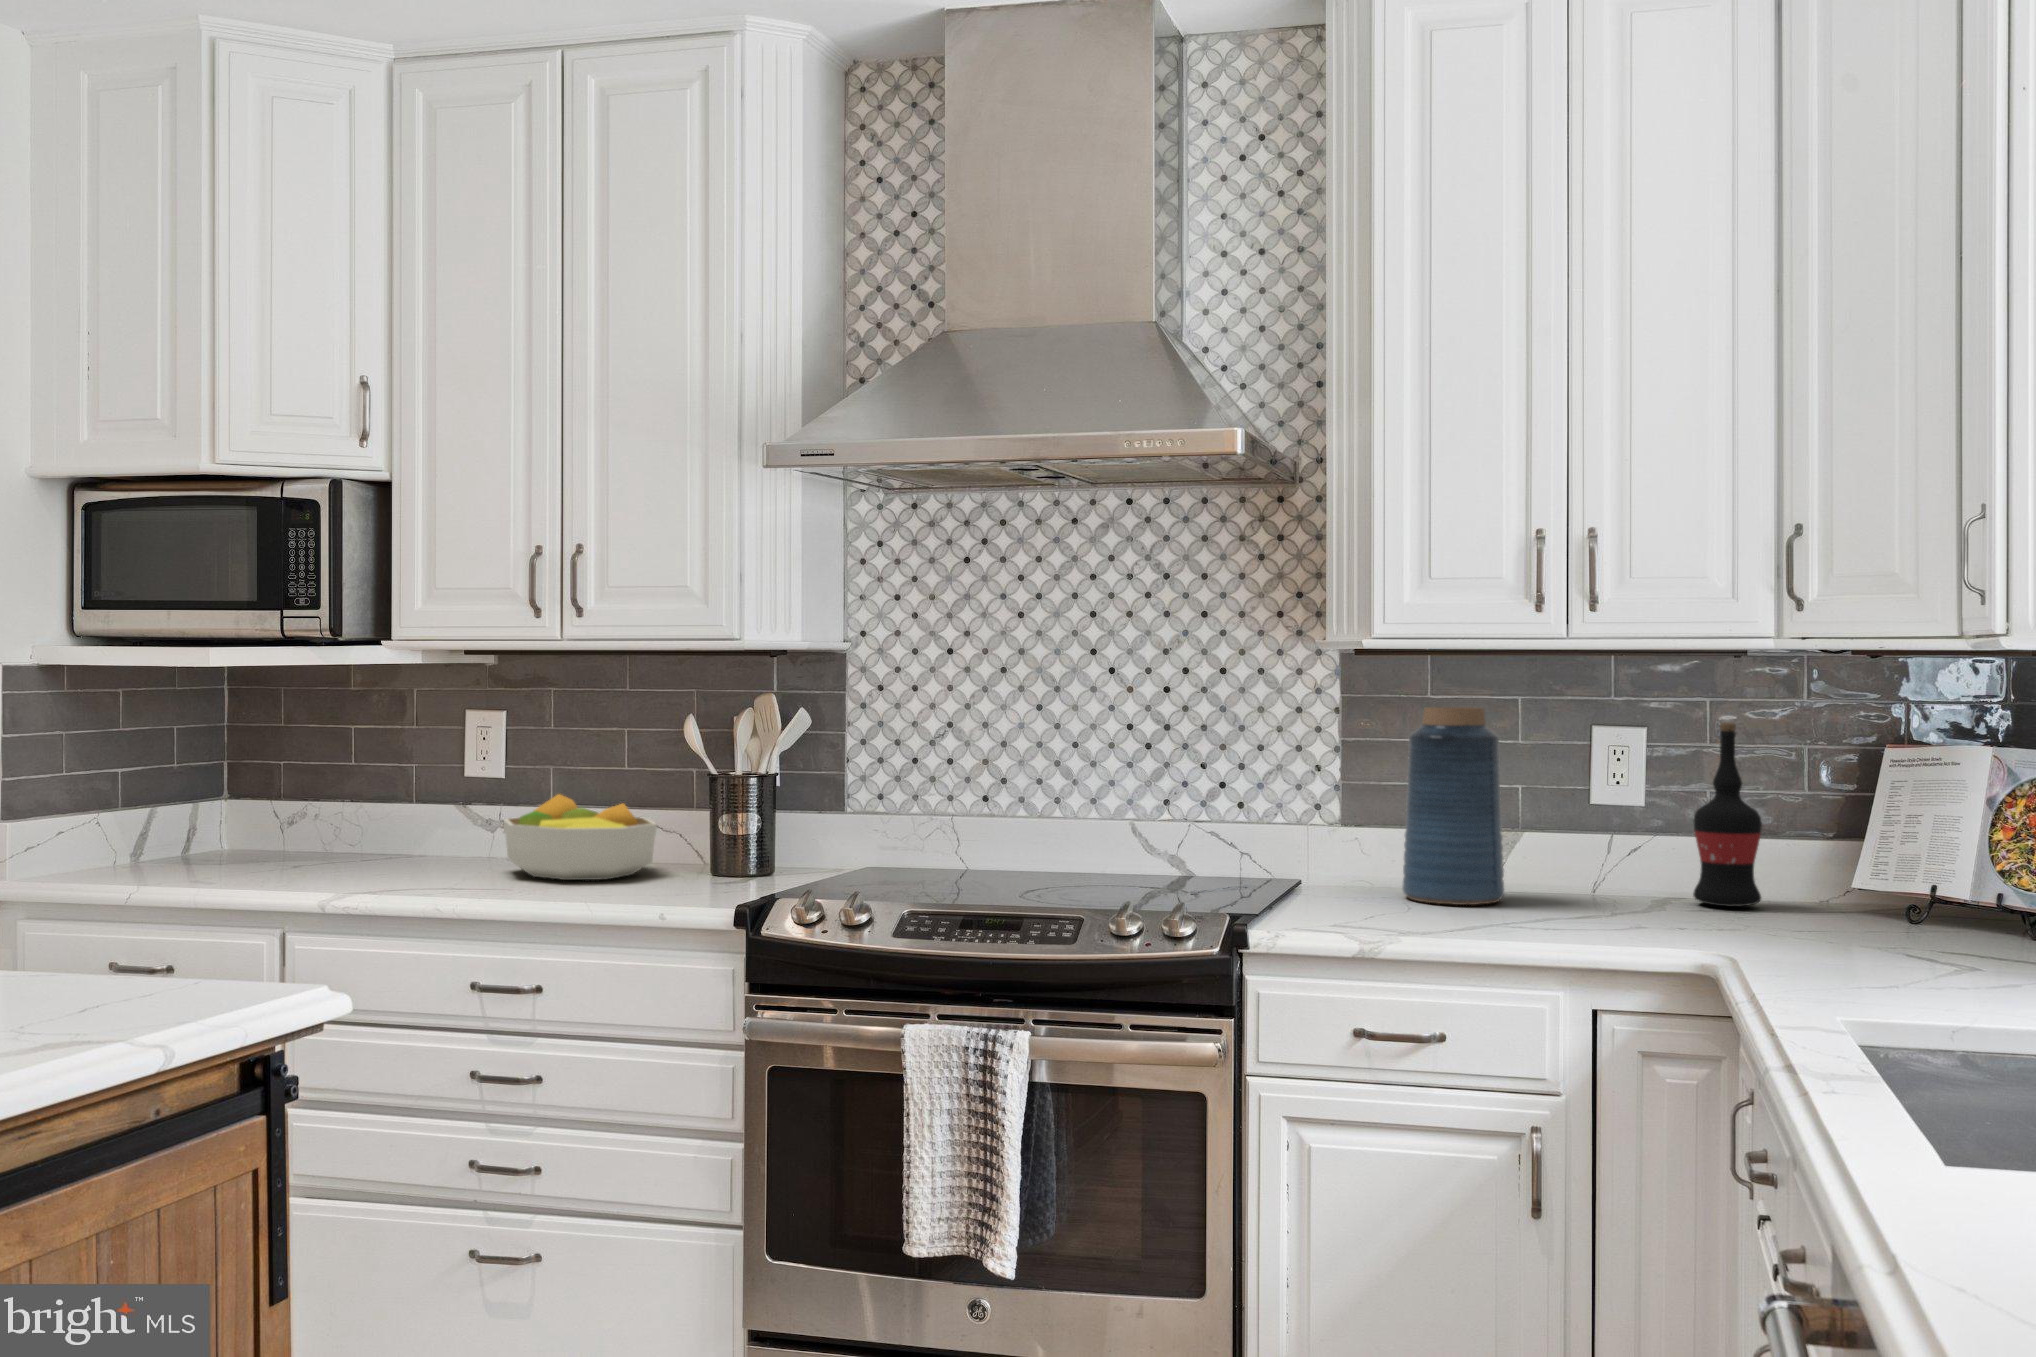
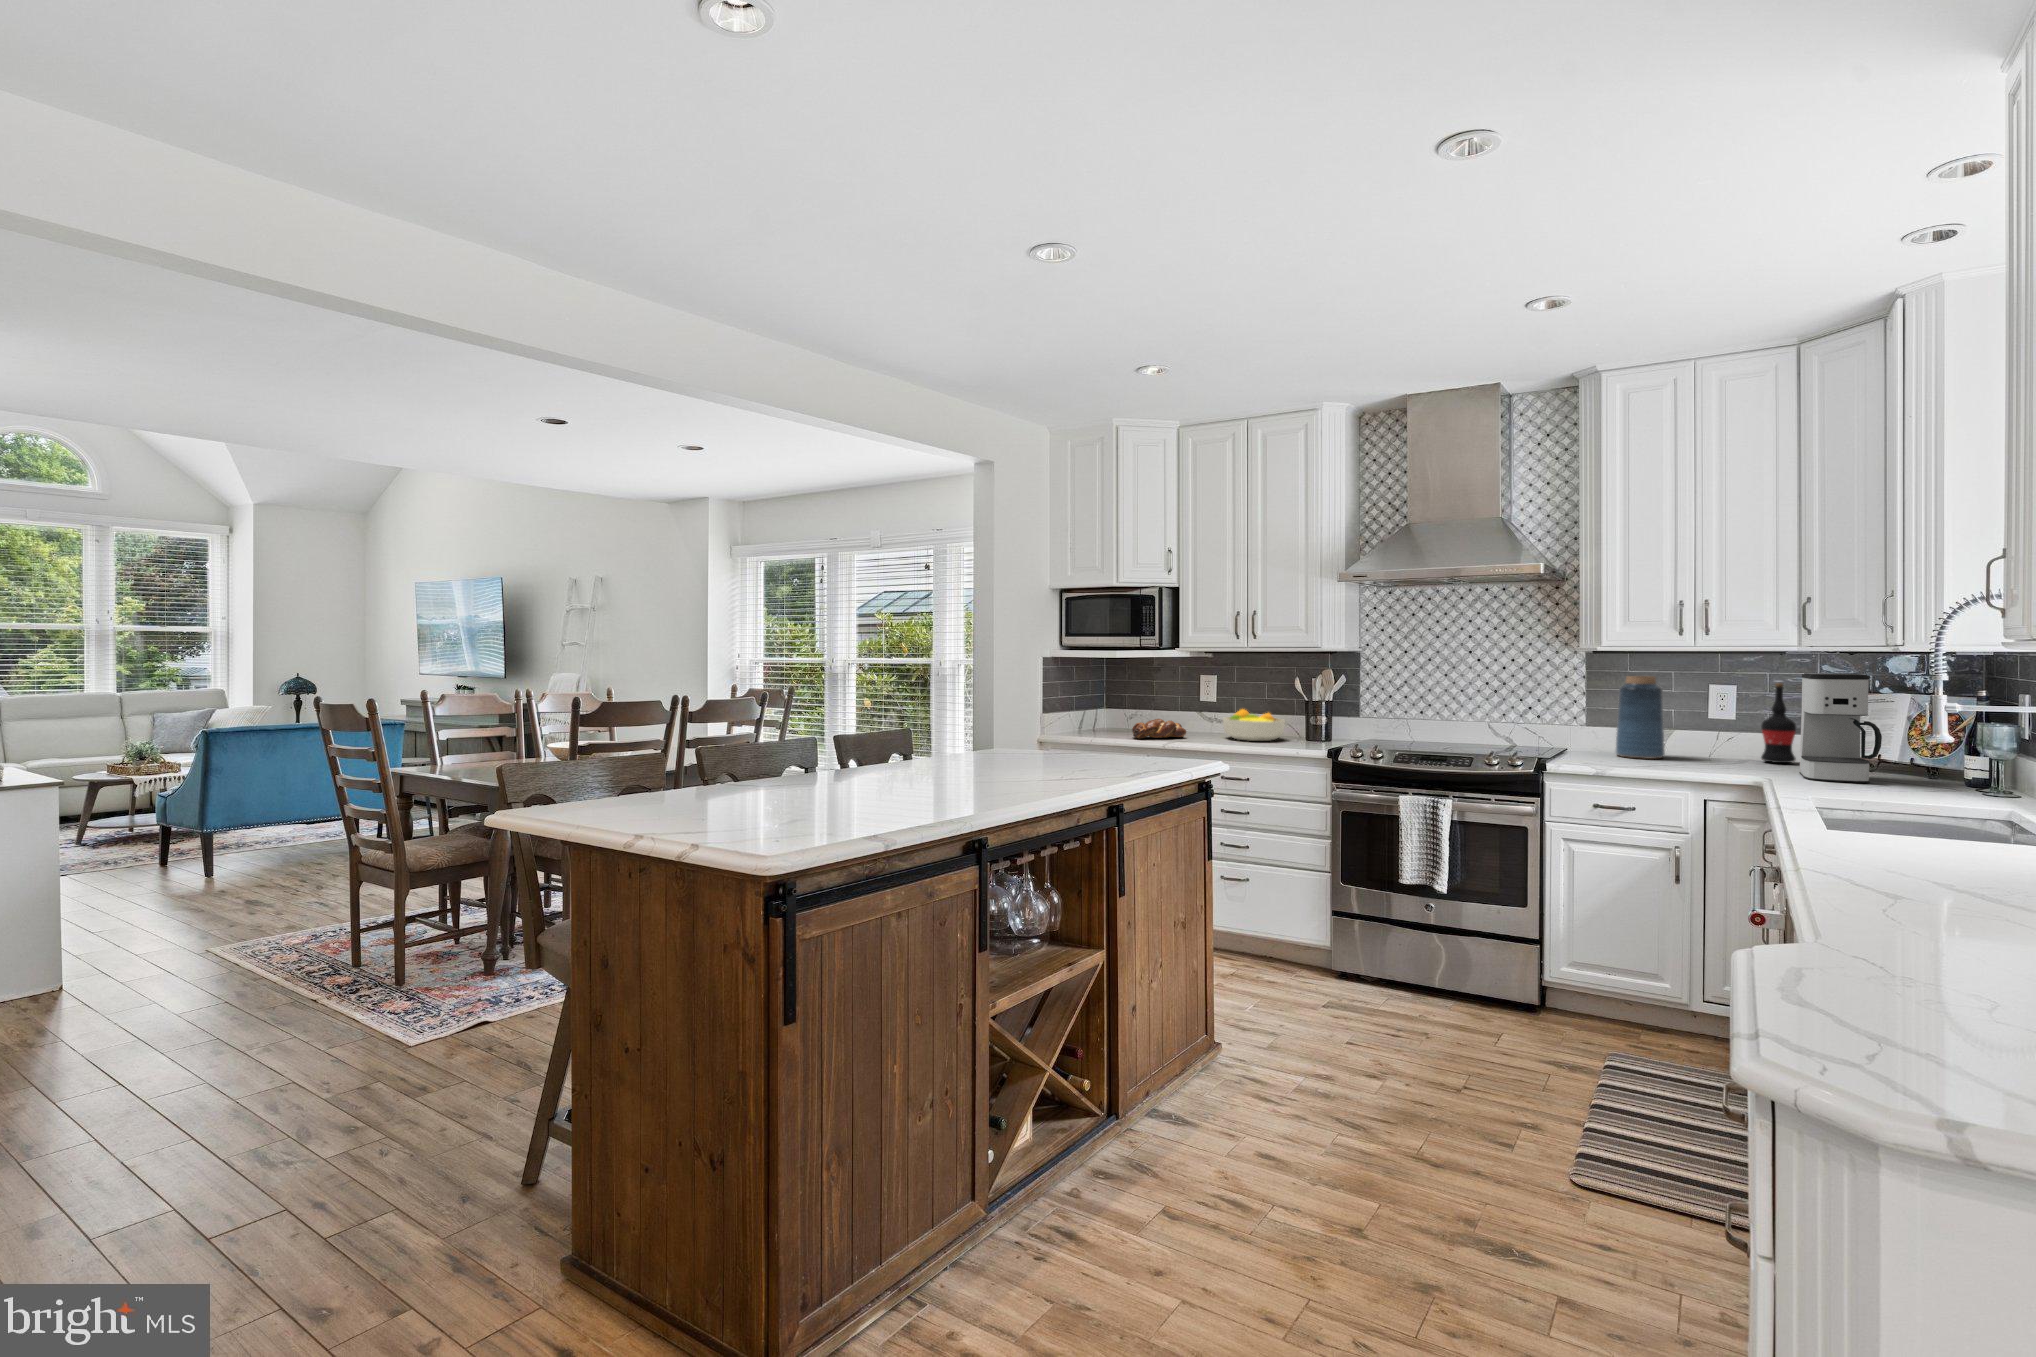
coffee maker: none [1783,698,1954,959] -> present [1799,673,1882,783]
bread loaf: none [251,824,406,880] -> present [1132,719,1186,738]

